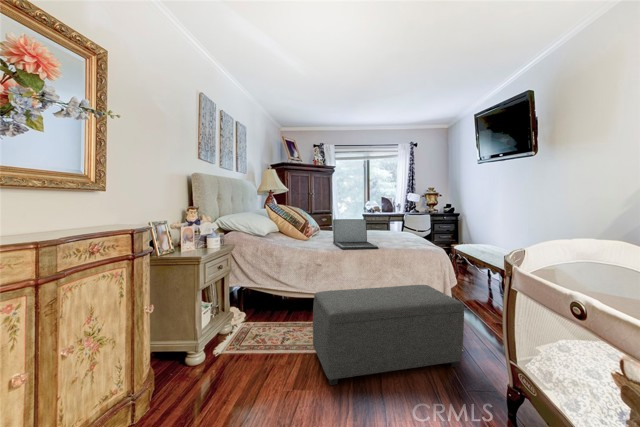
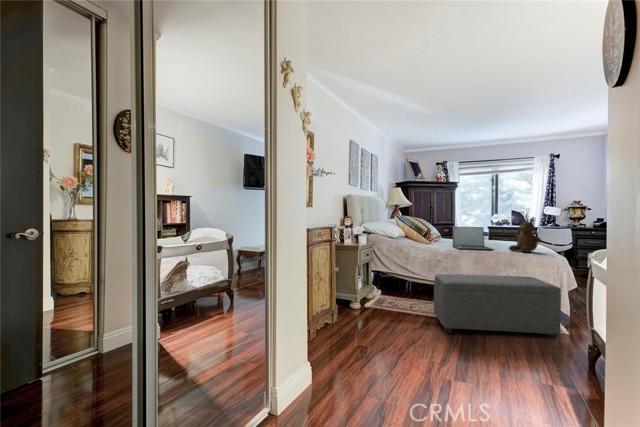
teddy bear: none [394,210,427,250] -> present [509,219,541,252]

